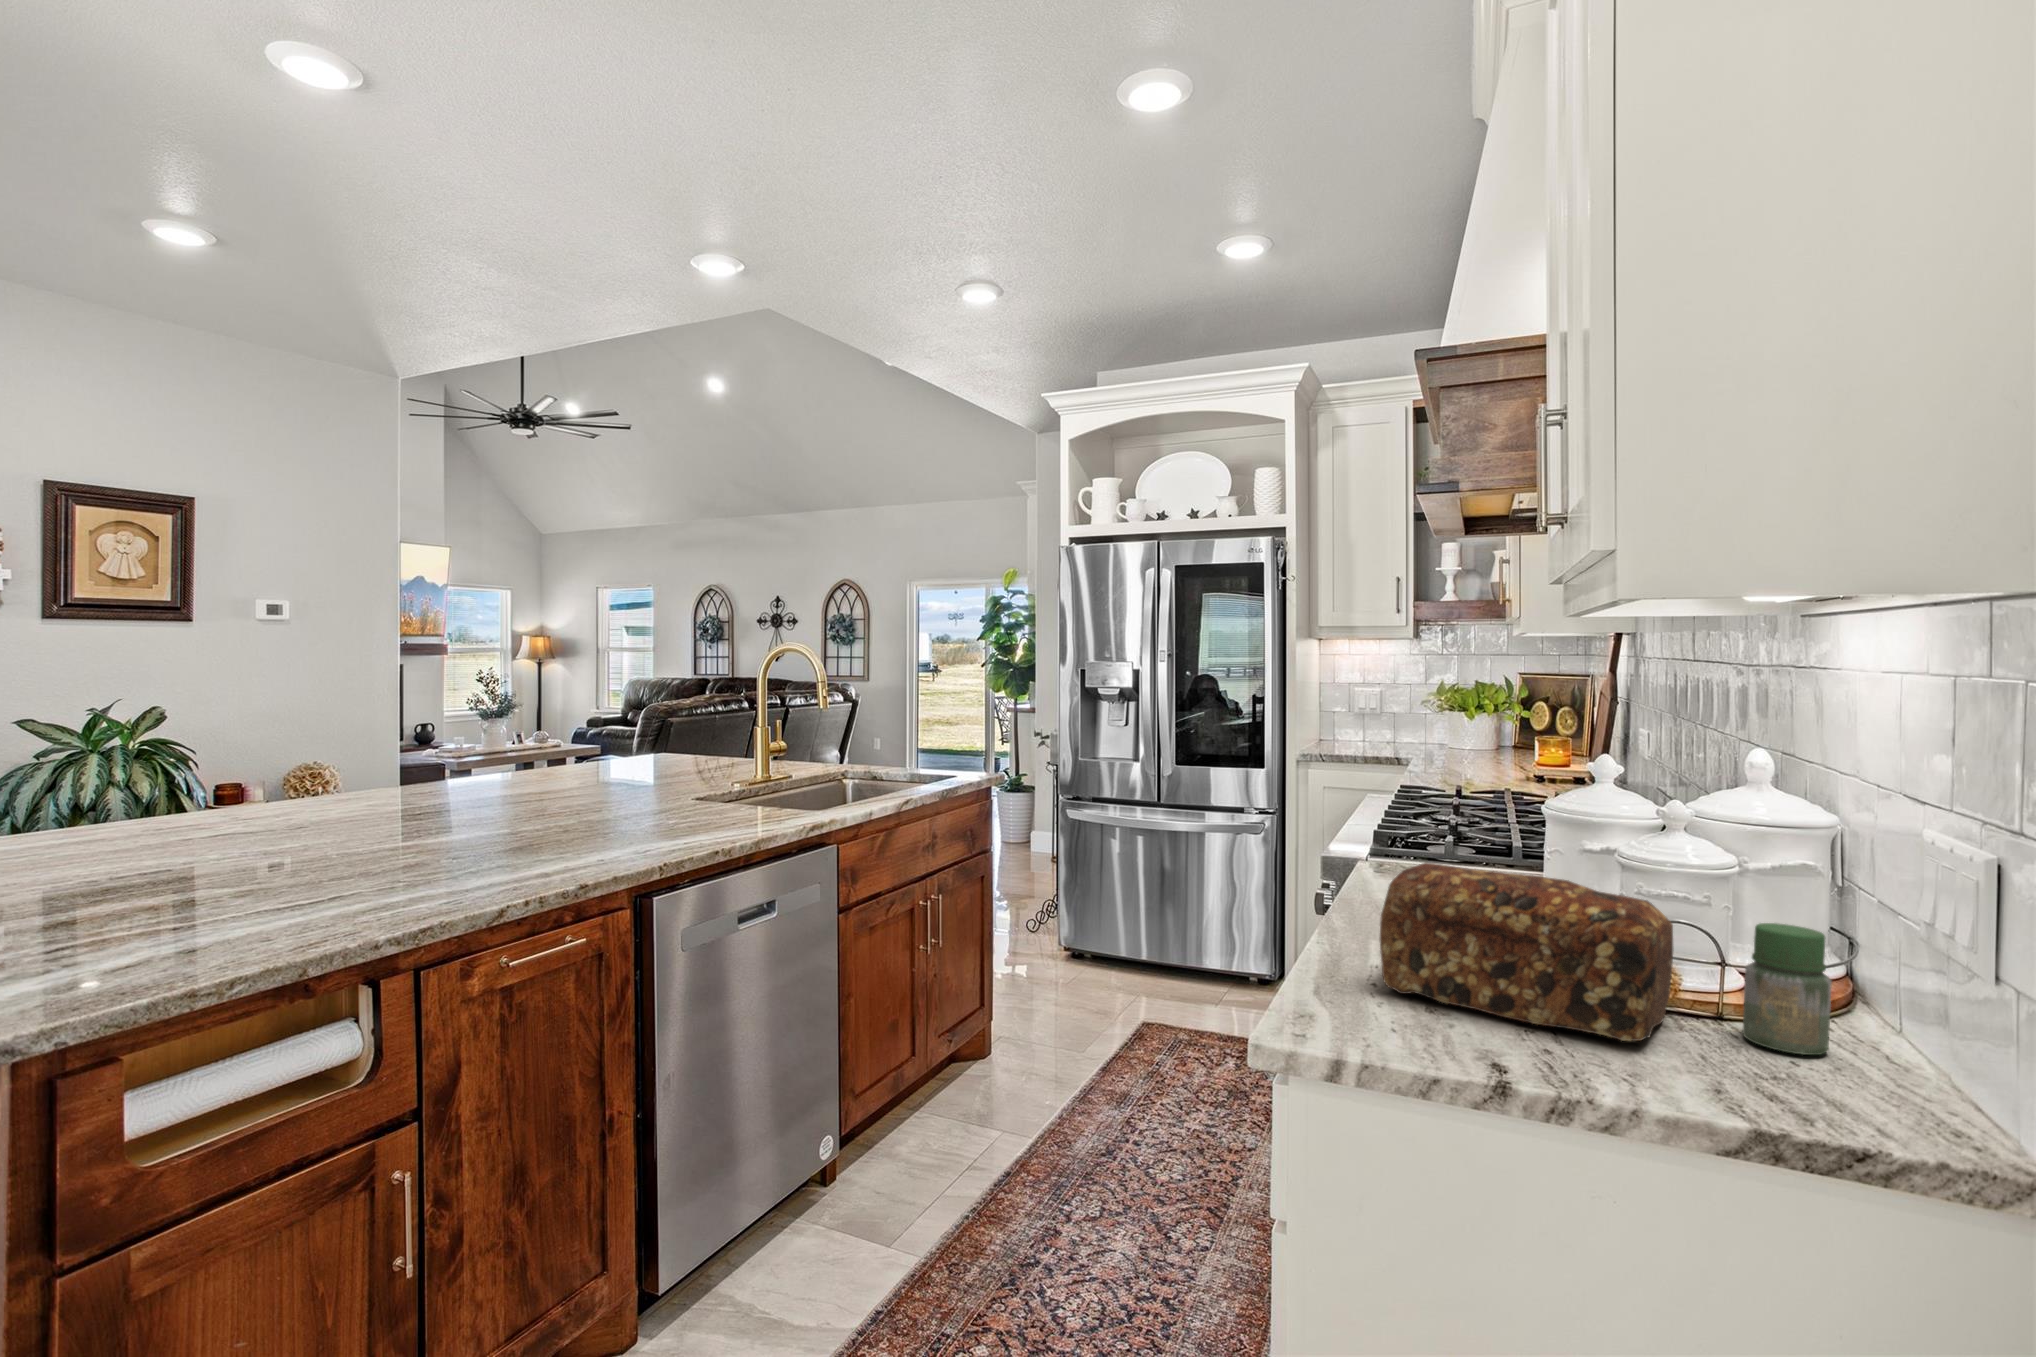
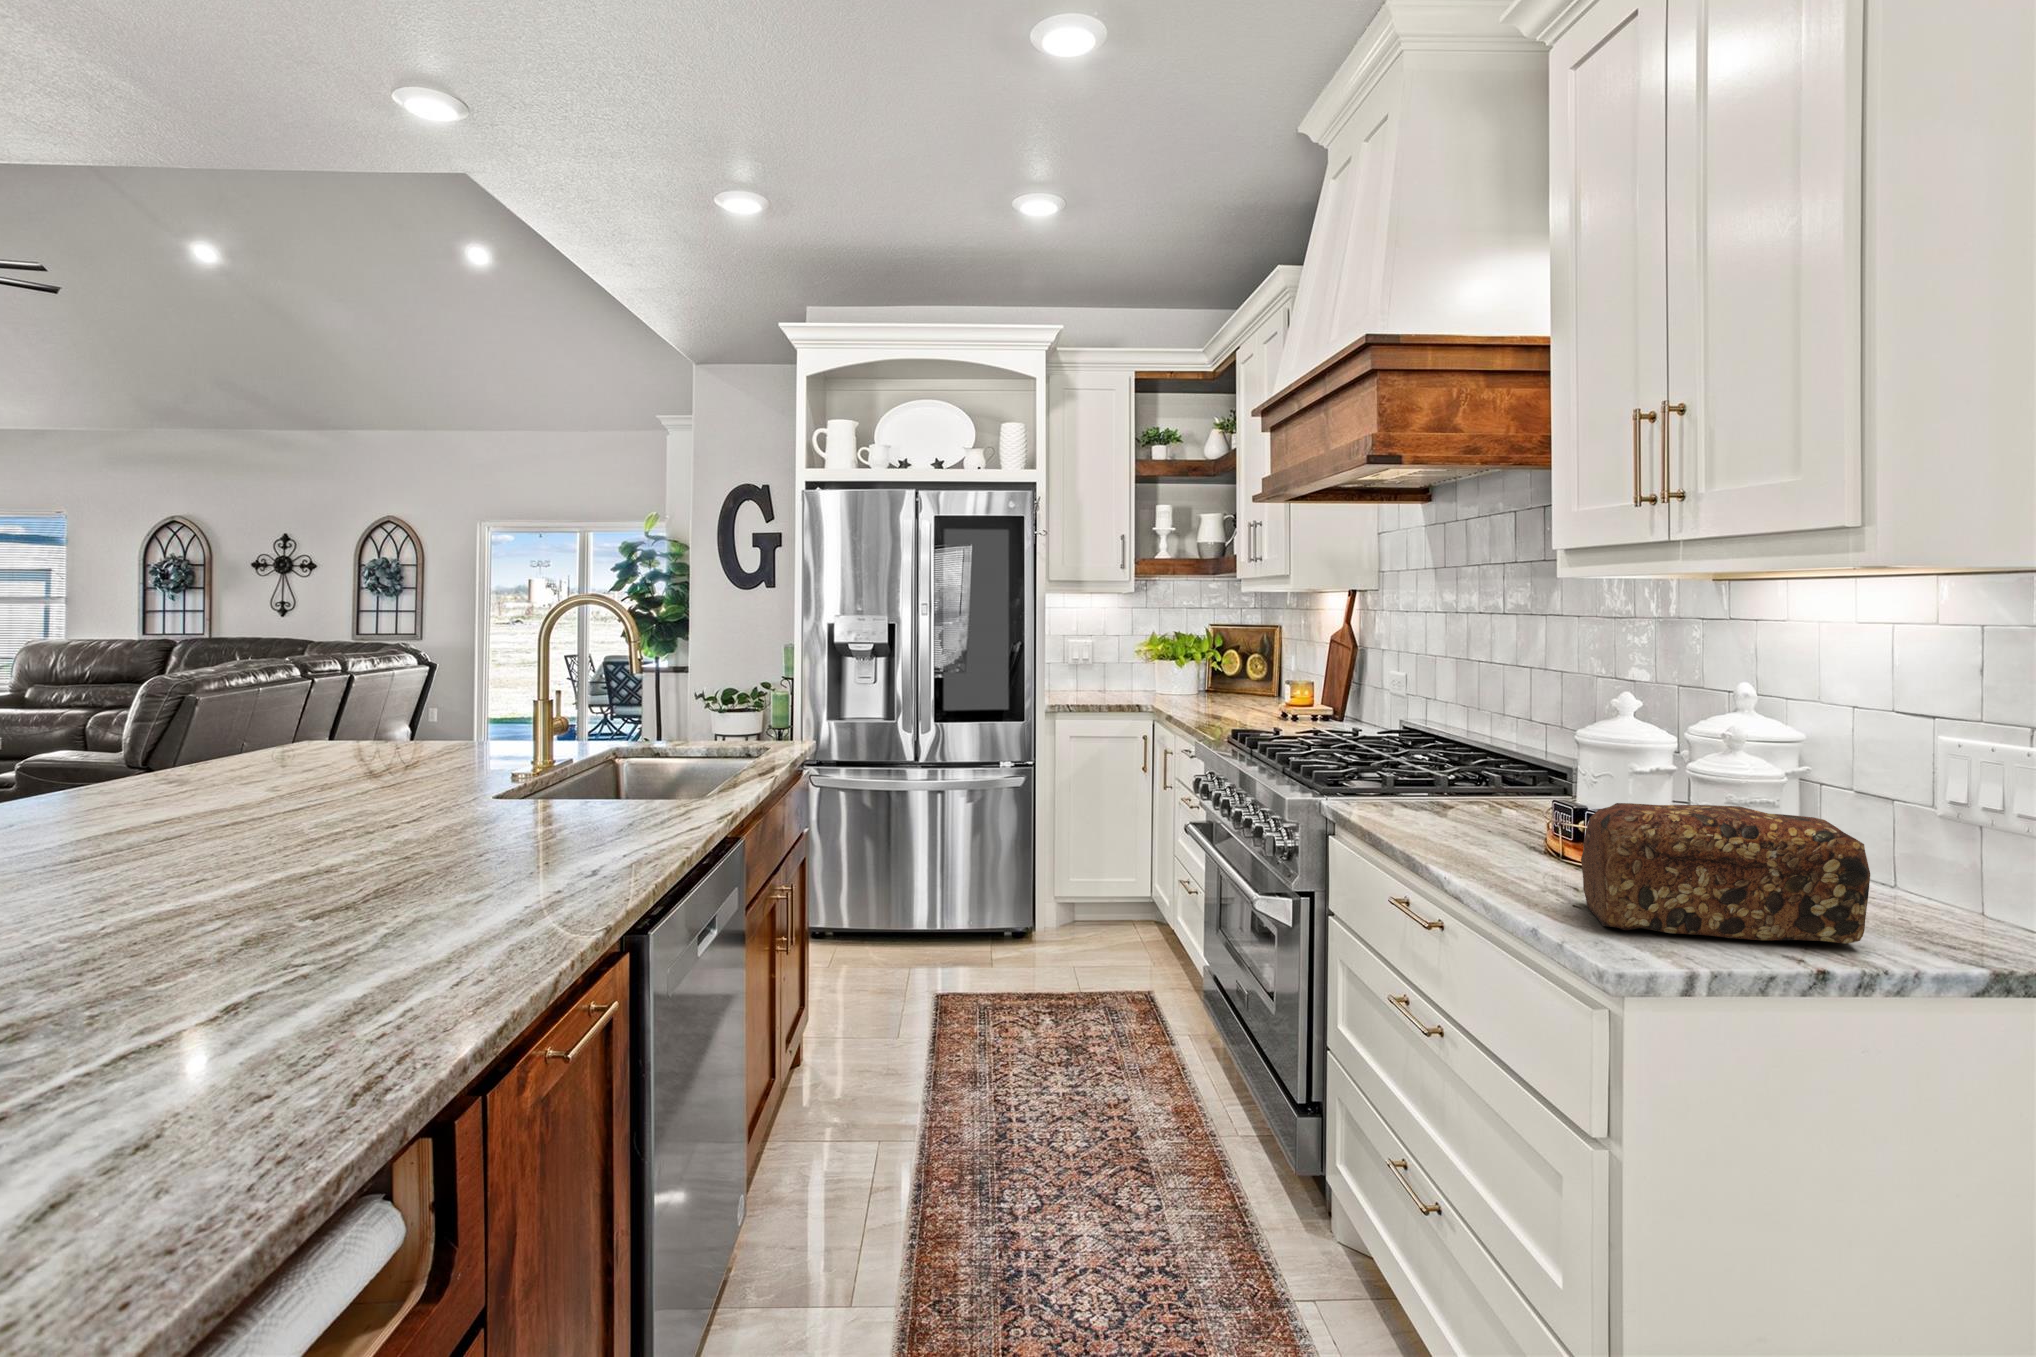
jar: present [1742,923,1832,1055] -> none [1878,825,1956,932]

